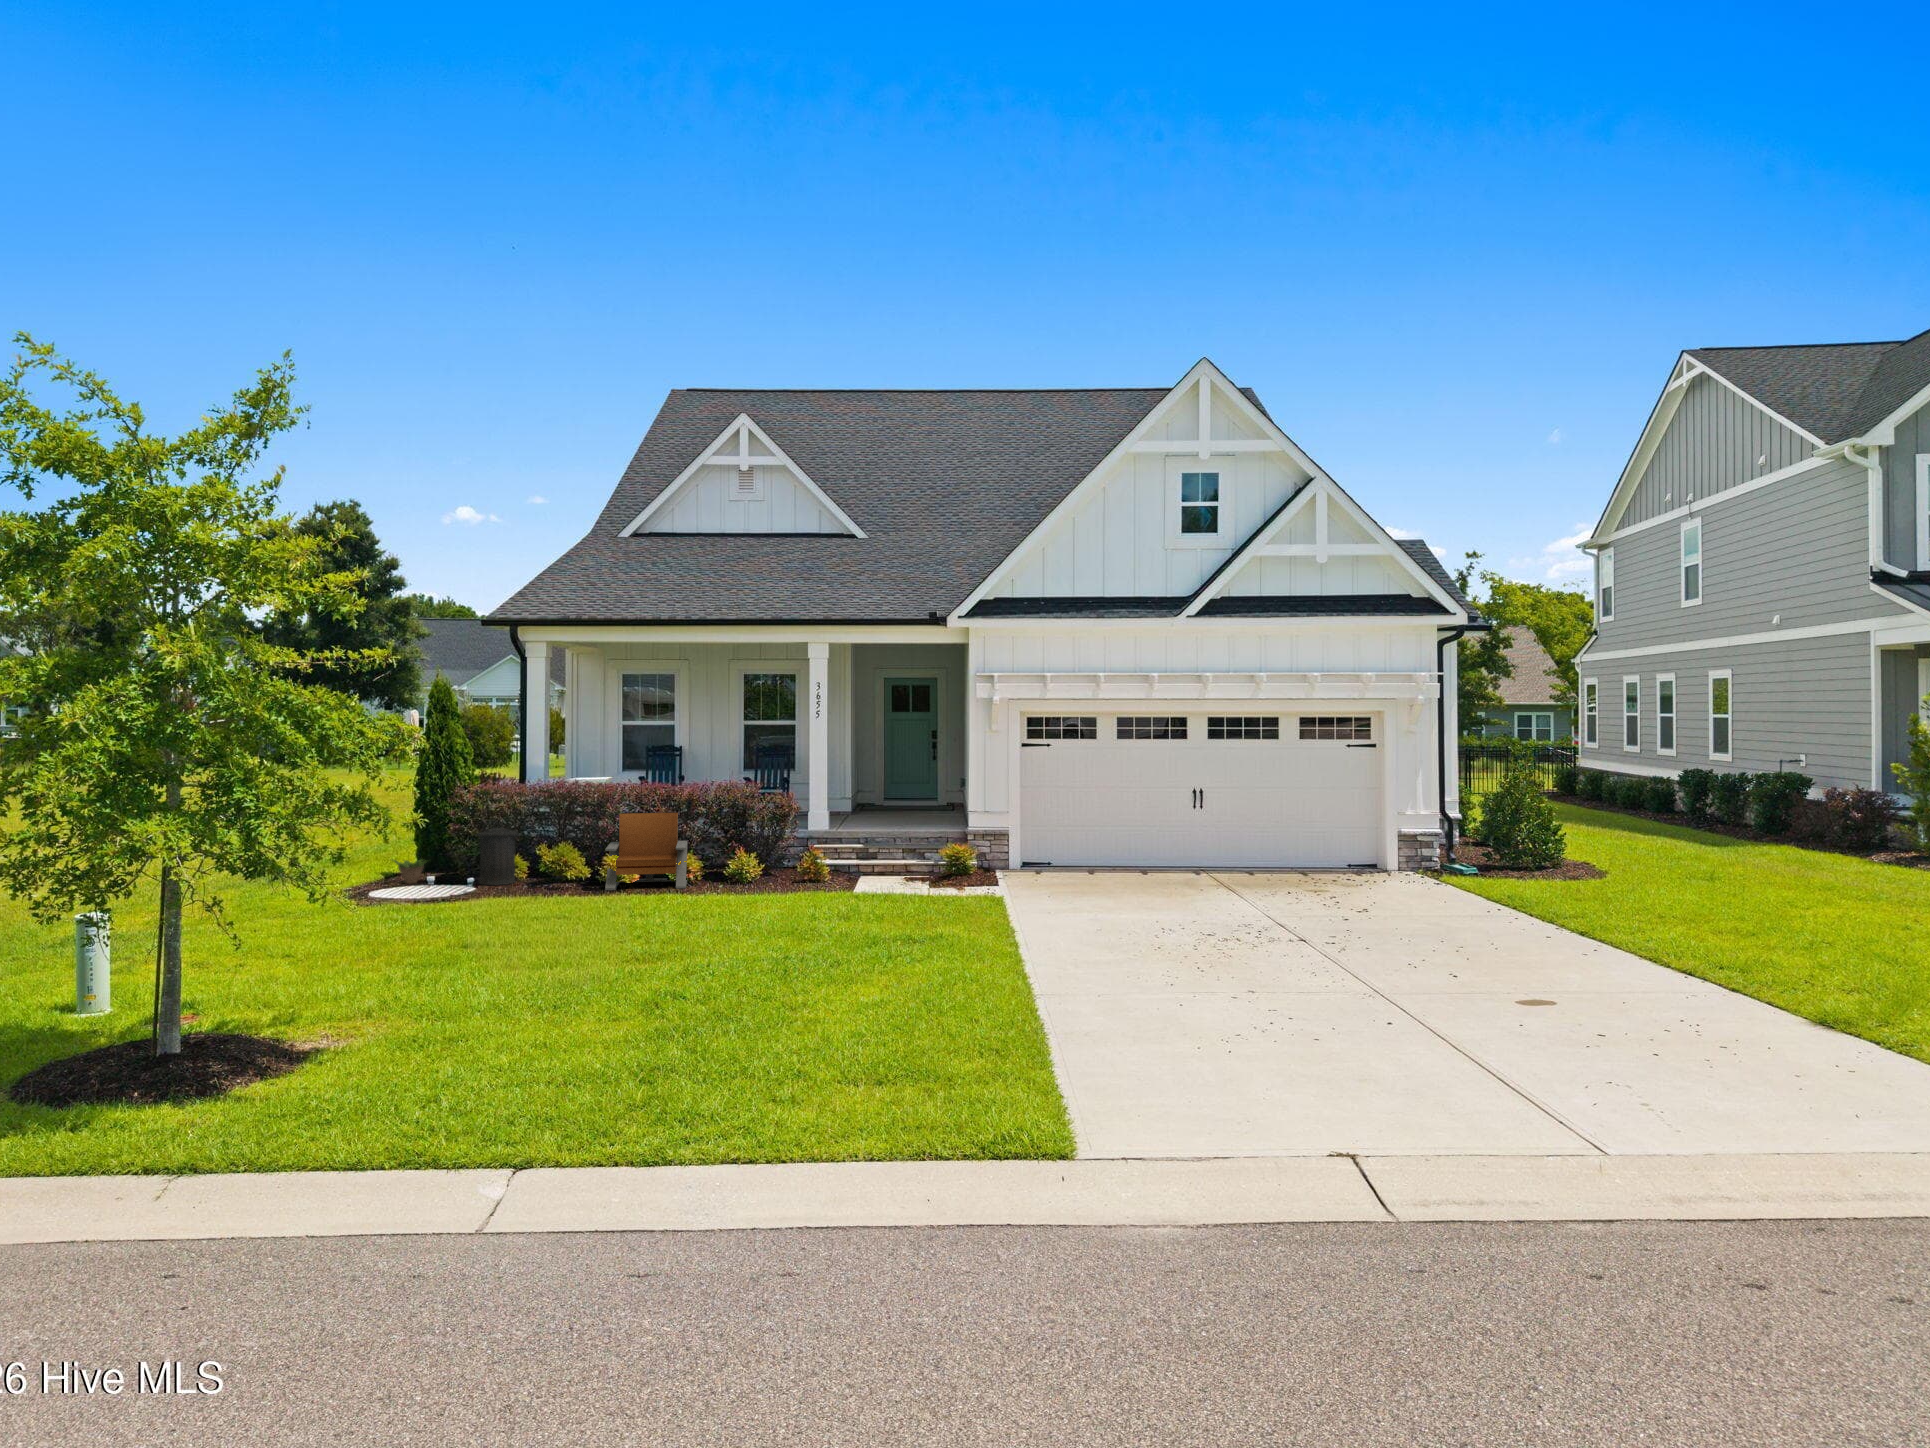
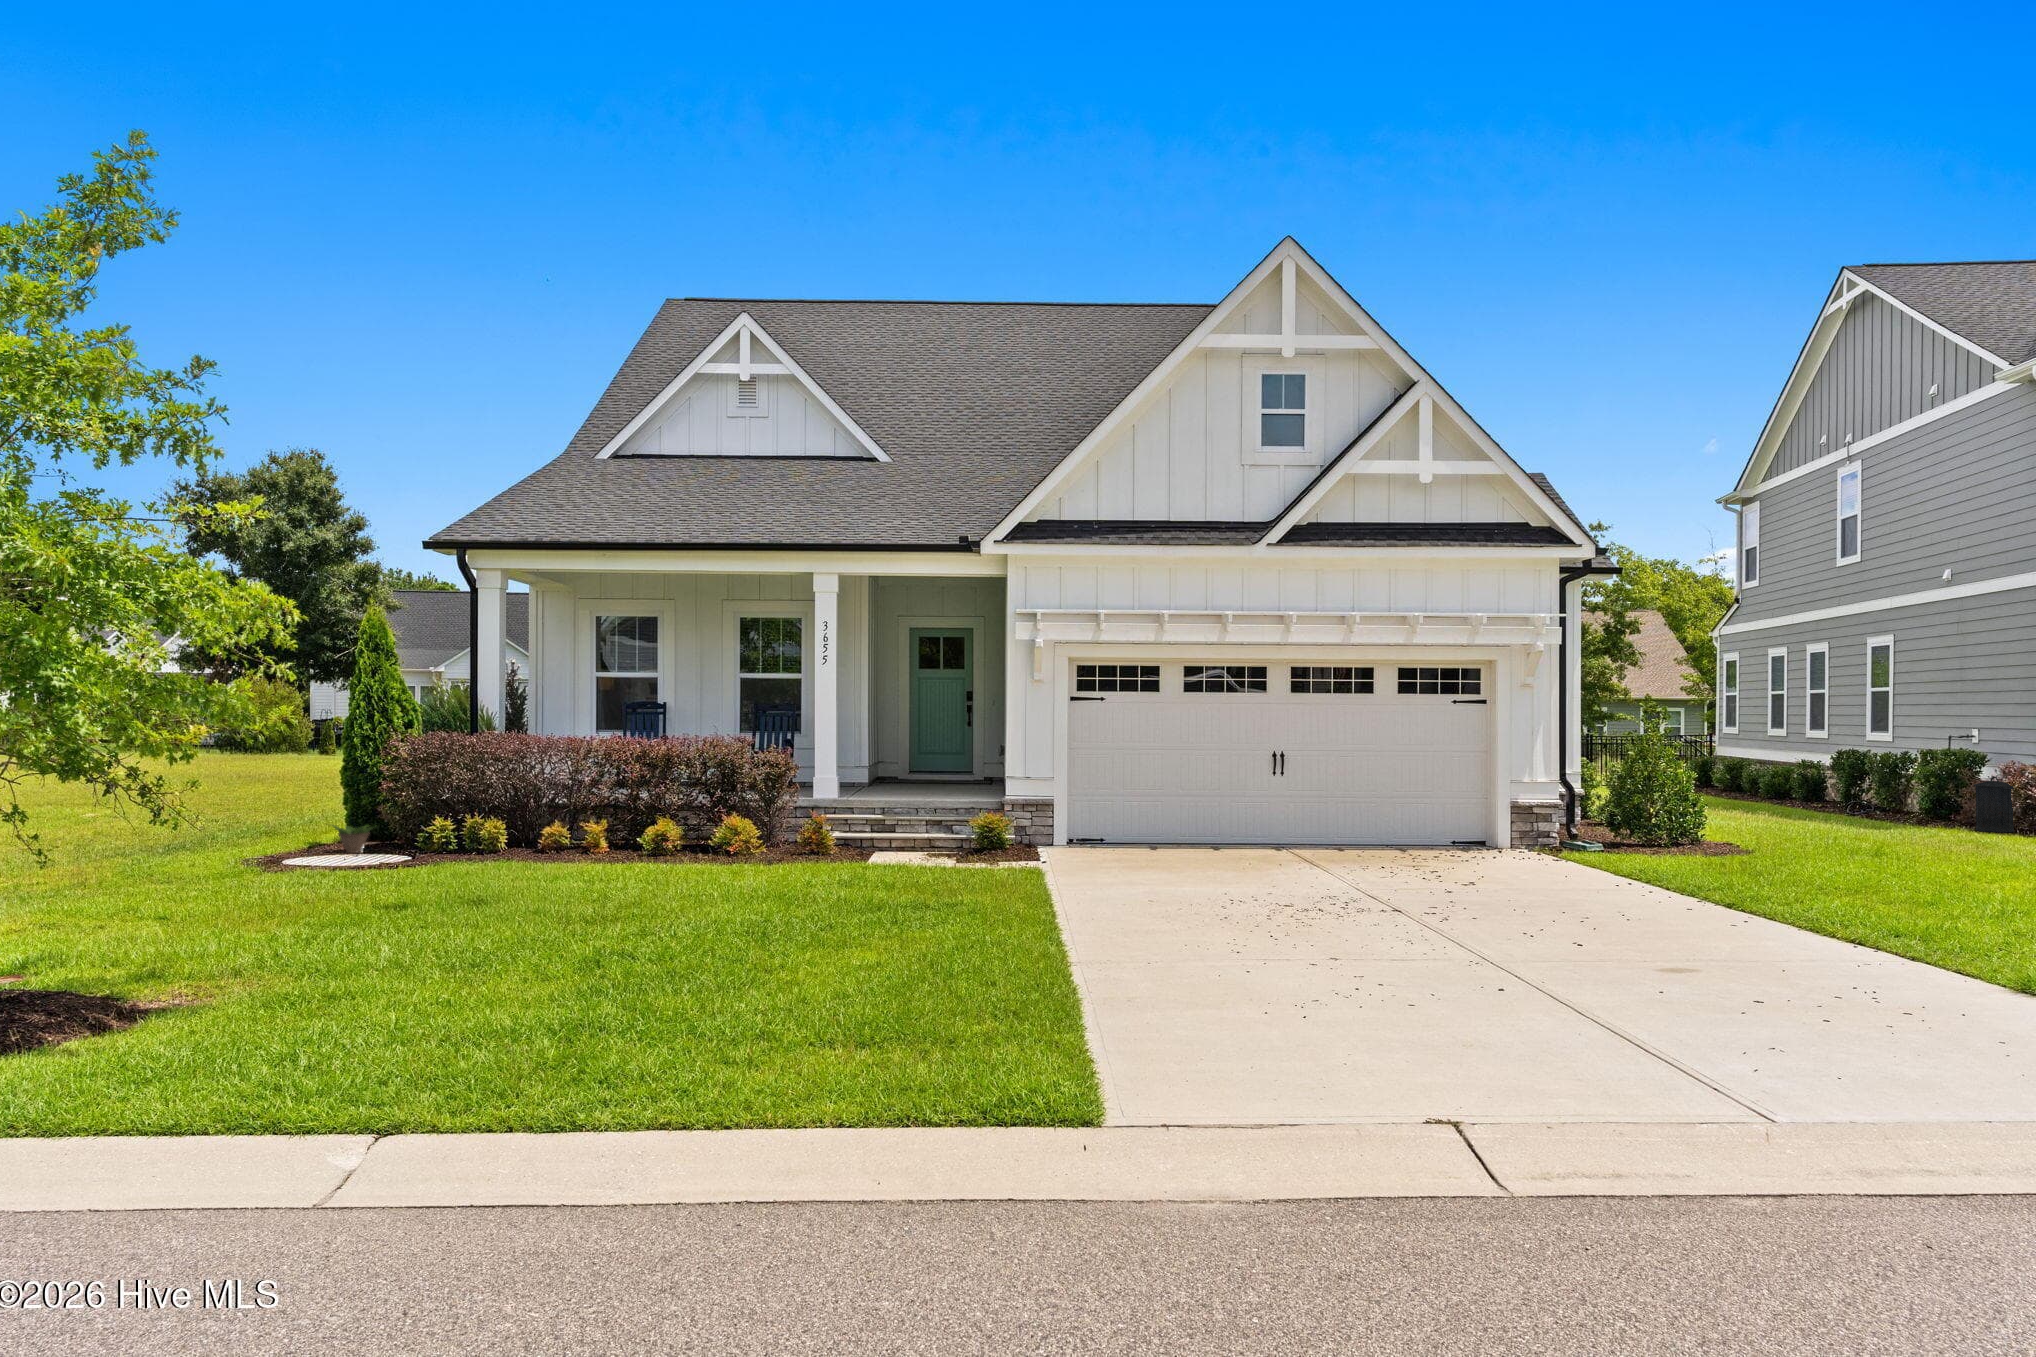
lounge chair: present [605,813,688,890] -> none [583,772,683,860]
trash can: present [476,823,520,886] -> present [1974,776,2014,833]

